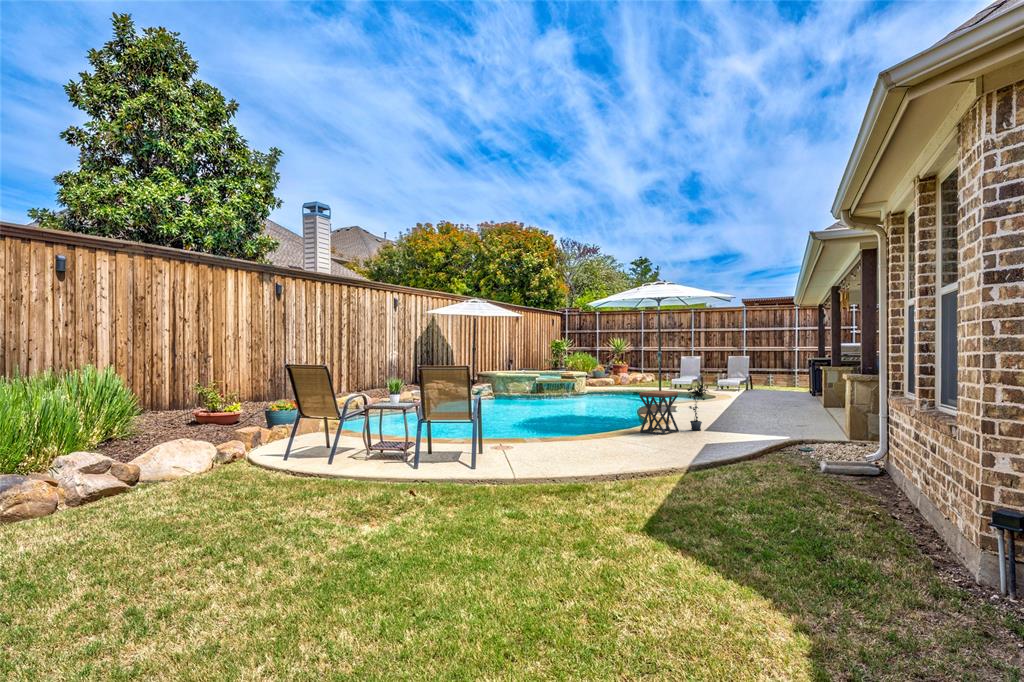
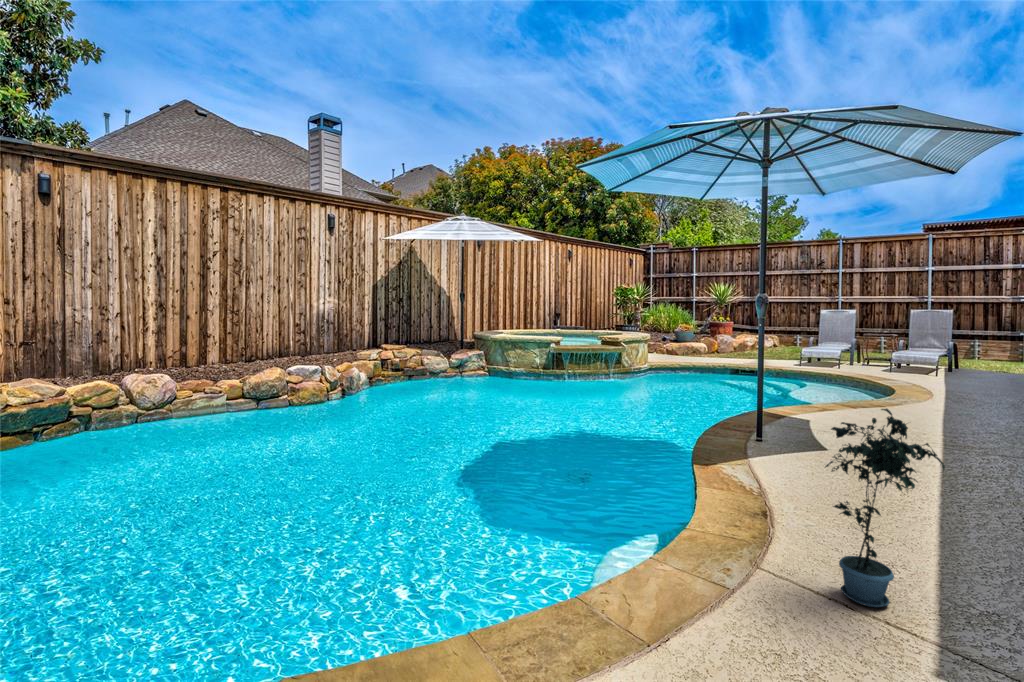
stool: present [639,391,679,435] -> none [626,428,790,648]

